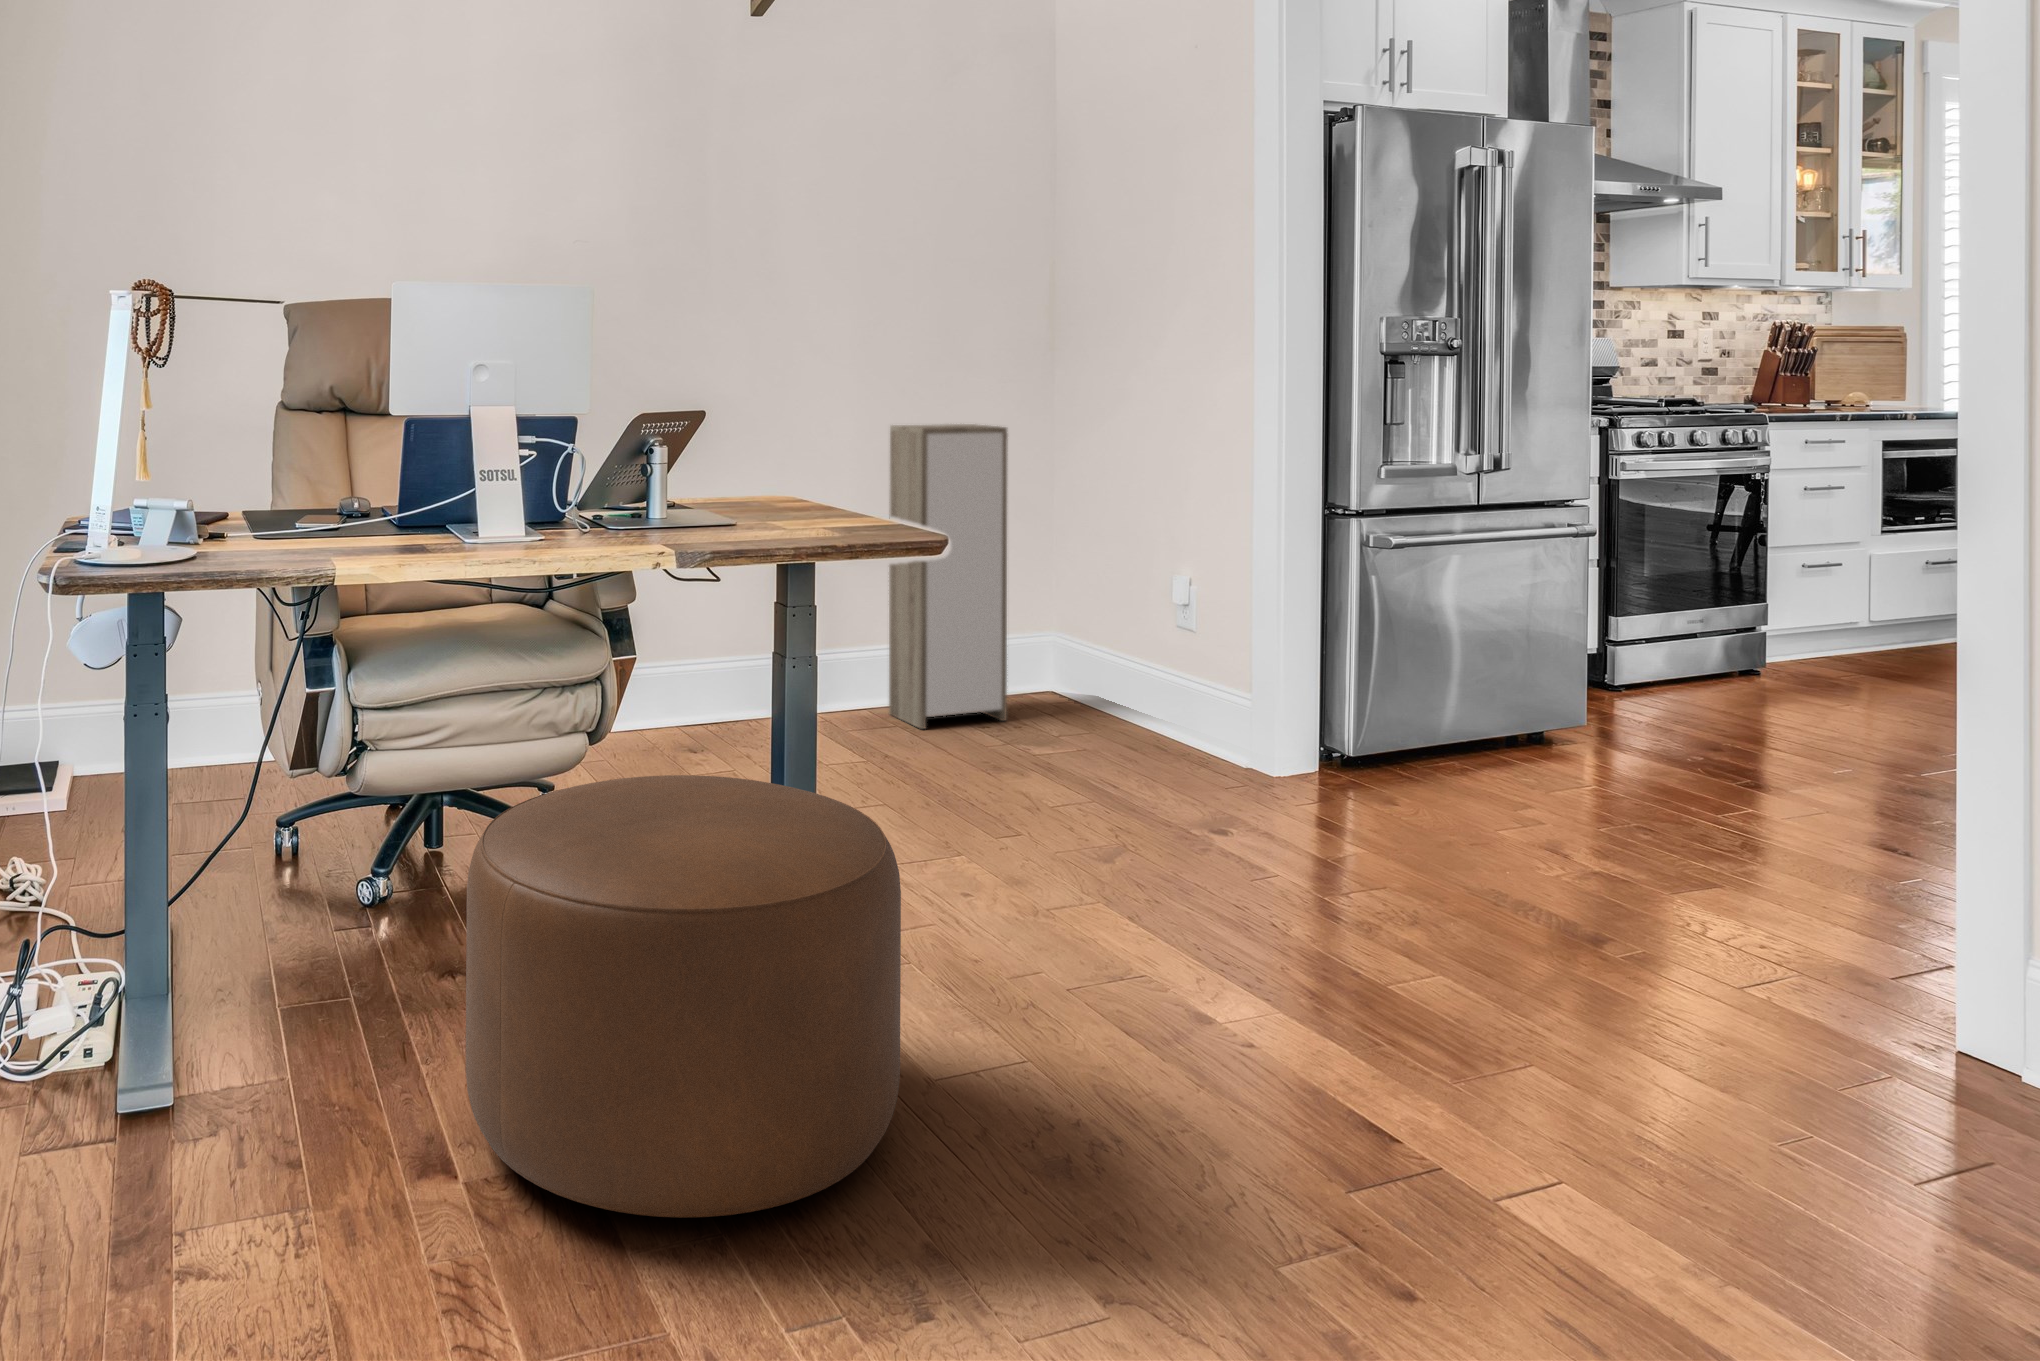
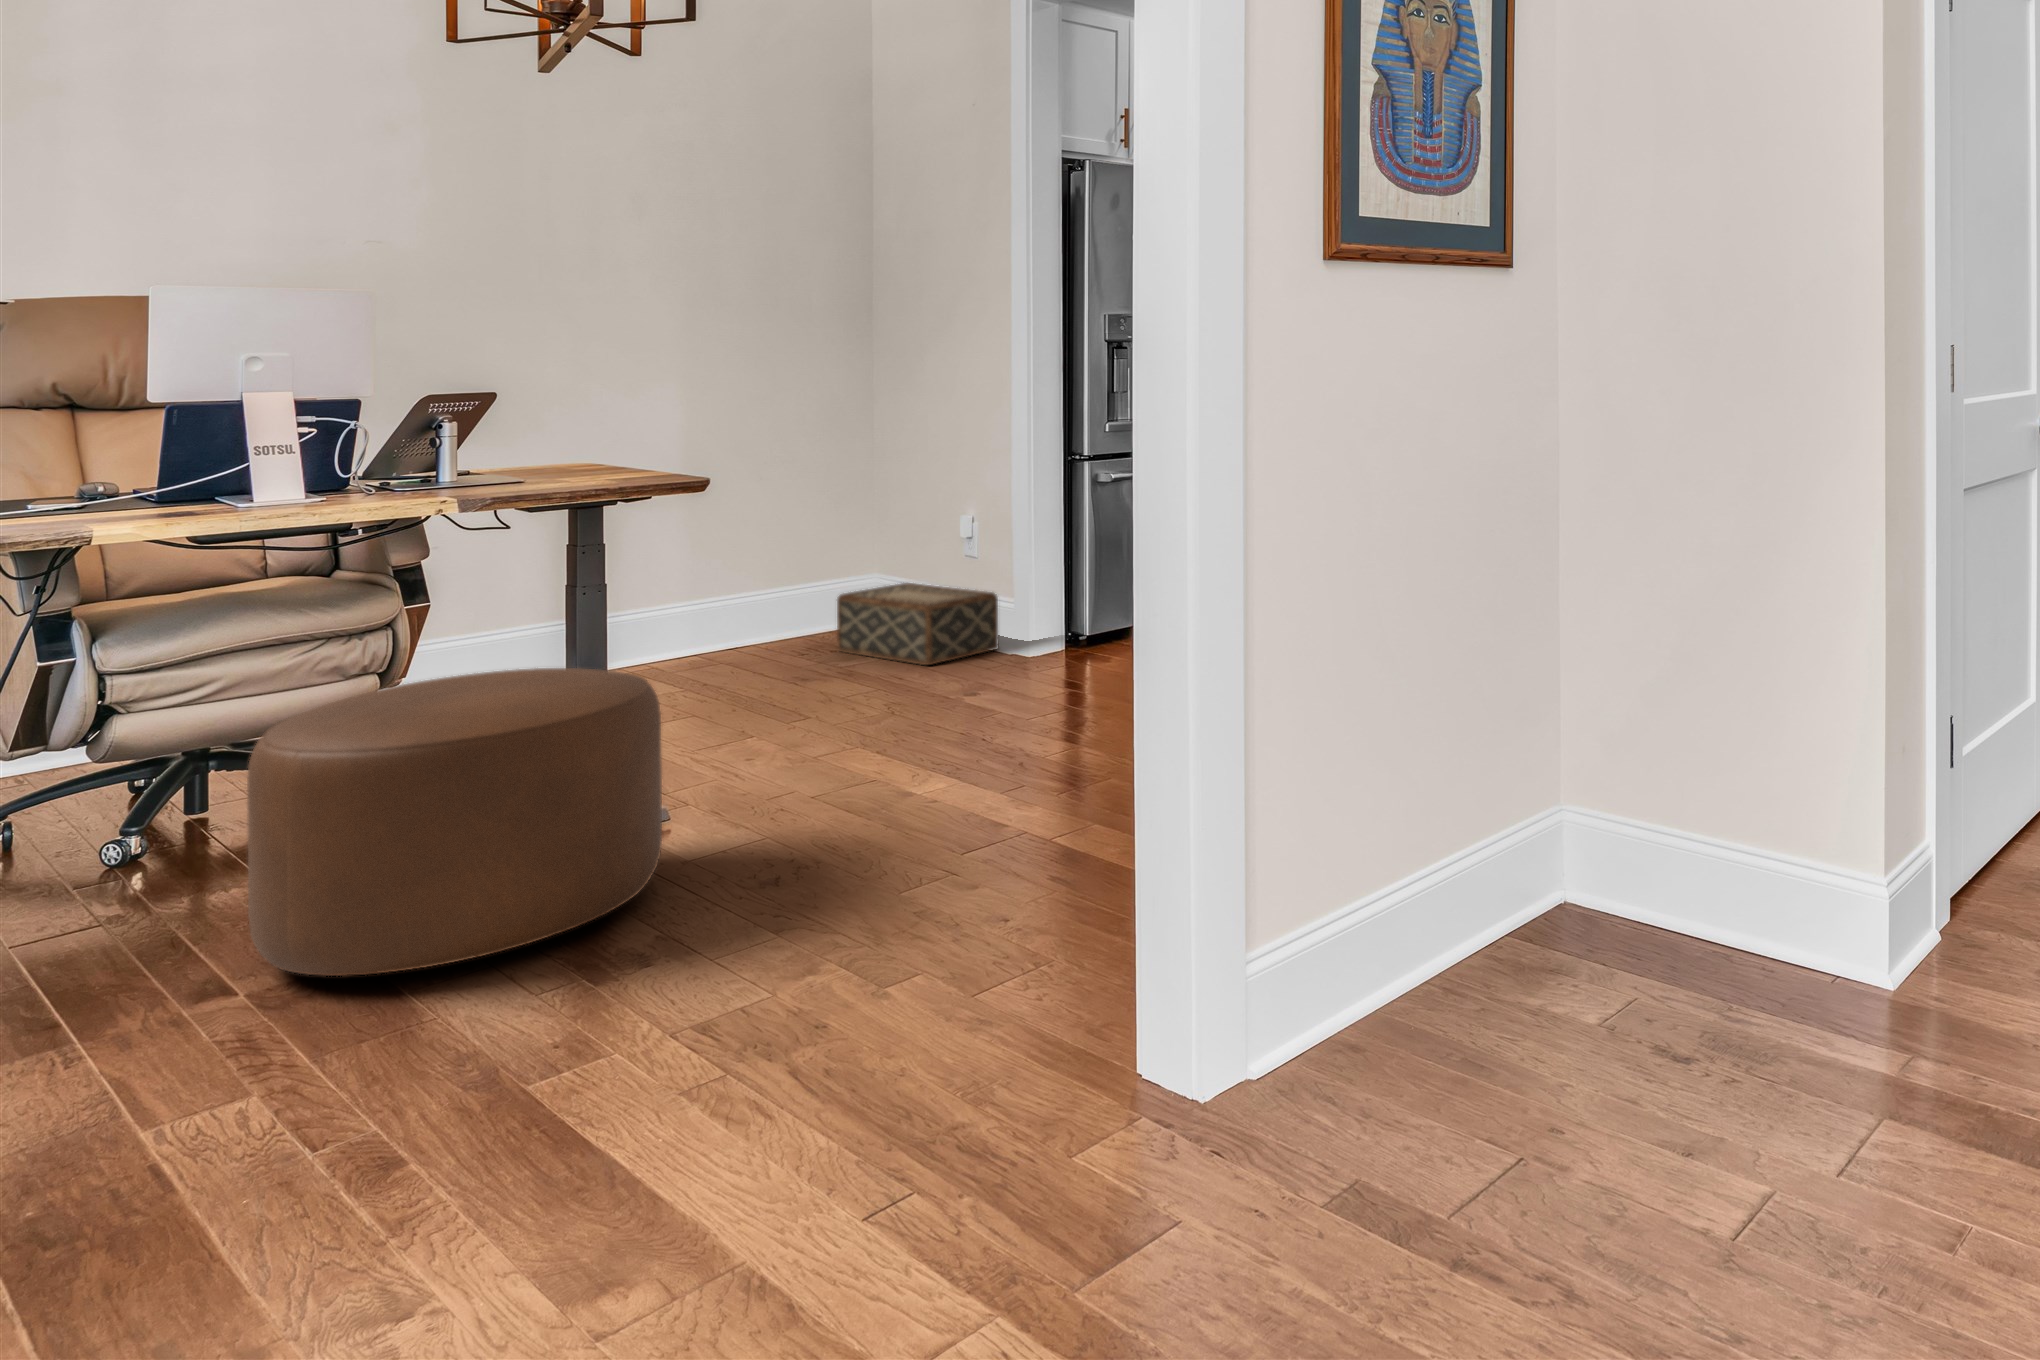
storage cabinet: present [889,424,1008,729] -> none [716,407,828,662]
woven basket: none [1019,653,1224,775] -> present [837,583,998,665]

